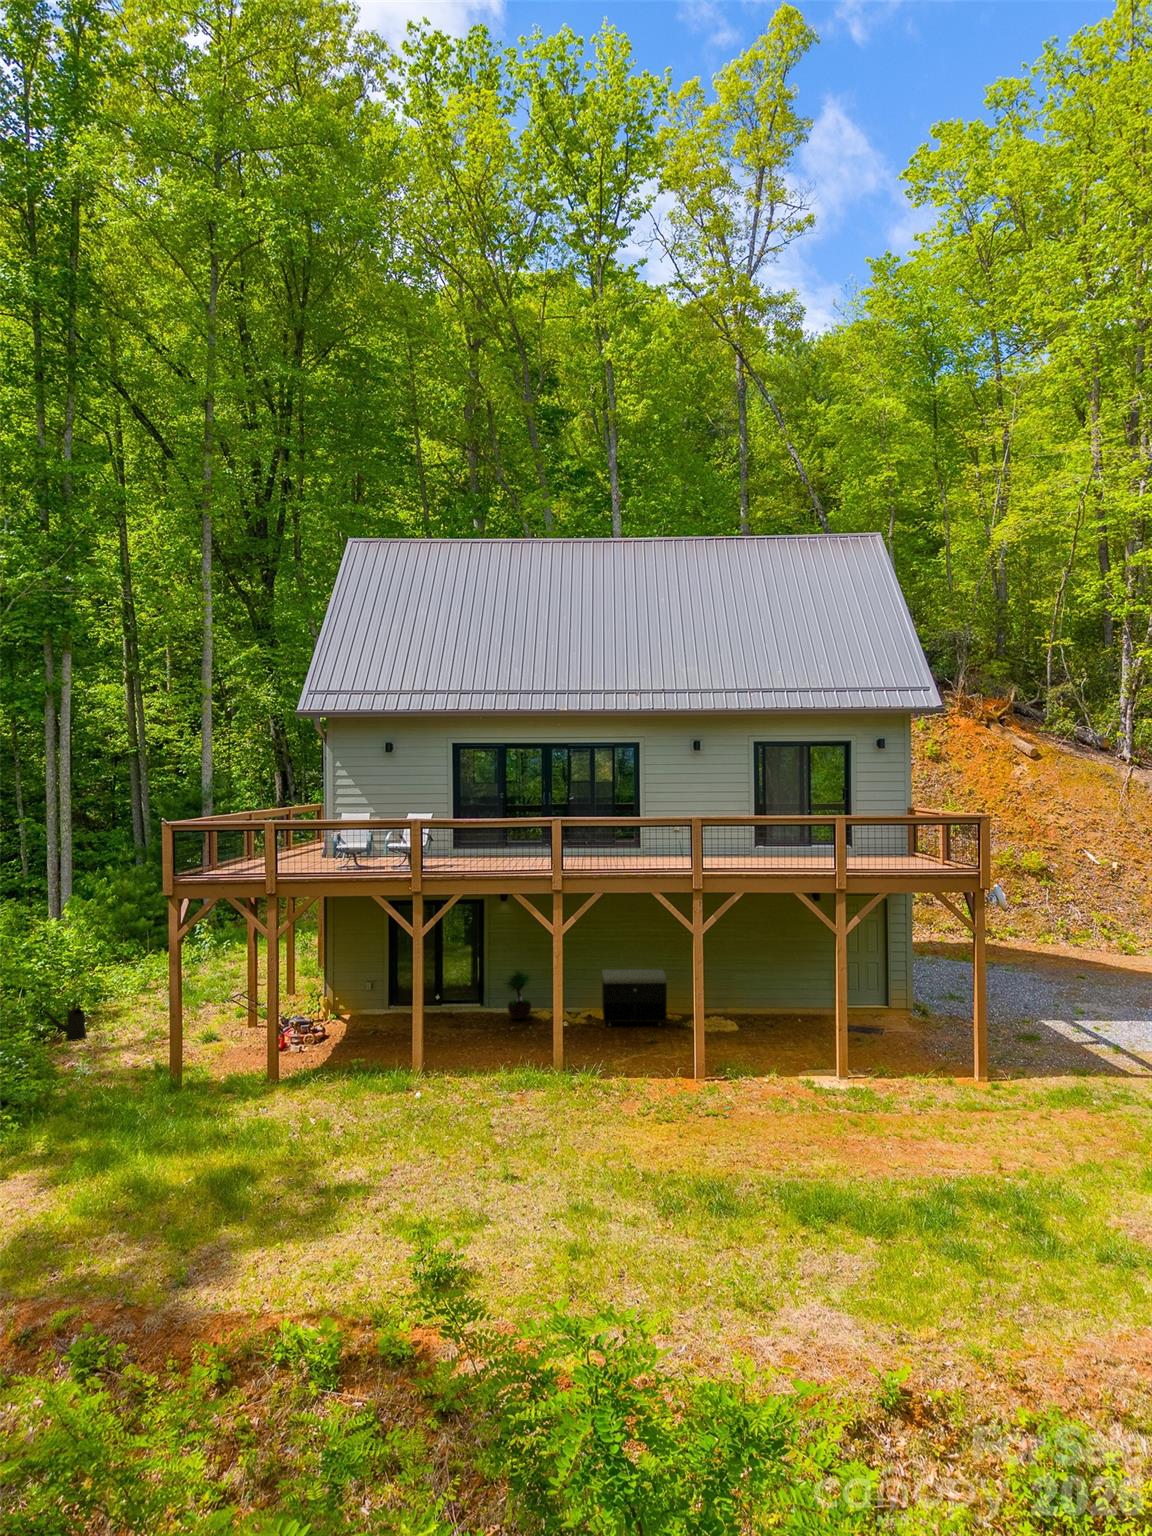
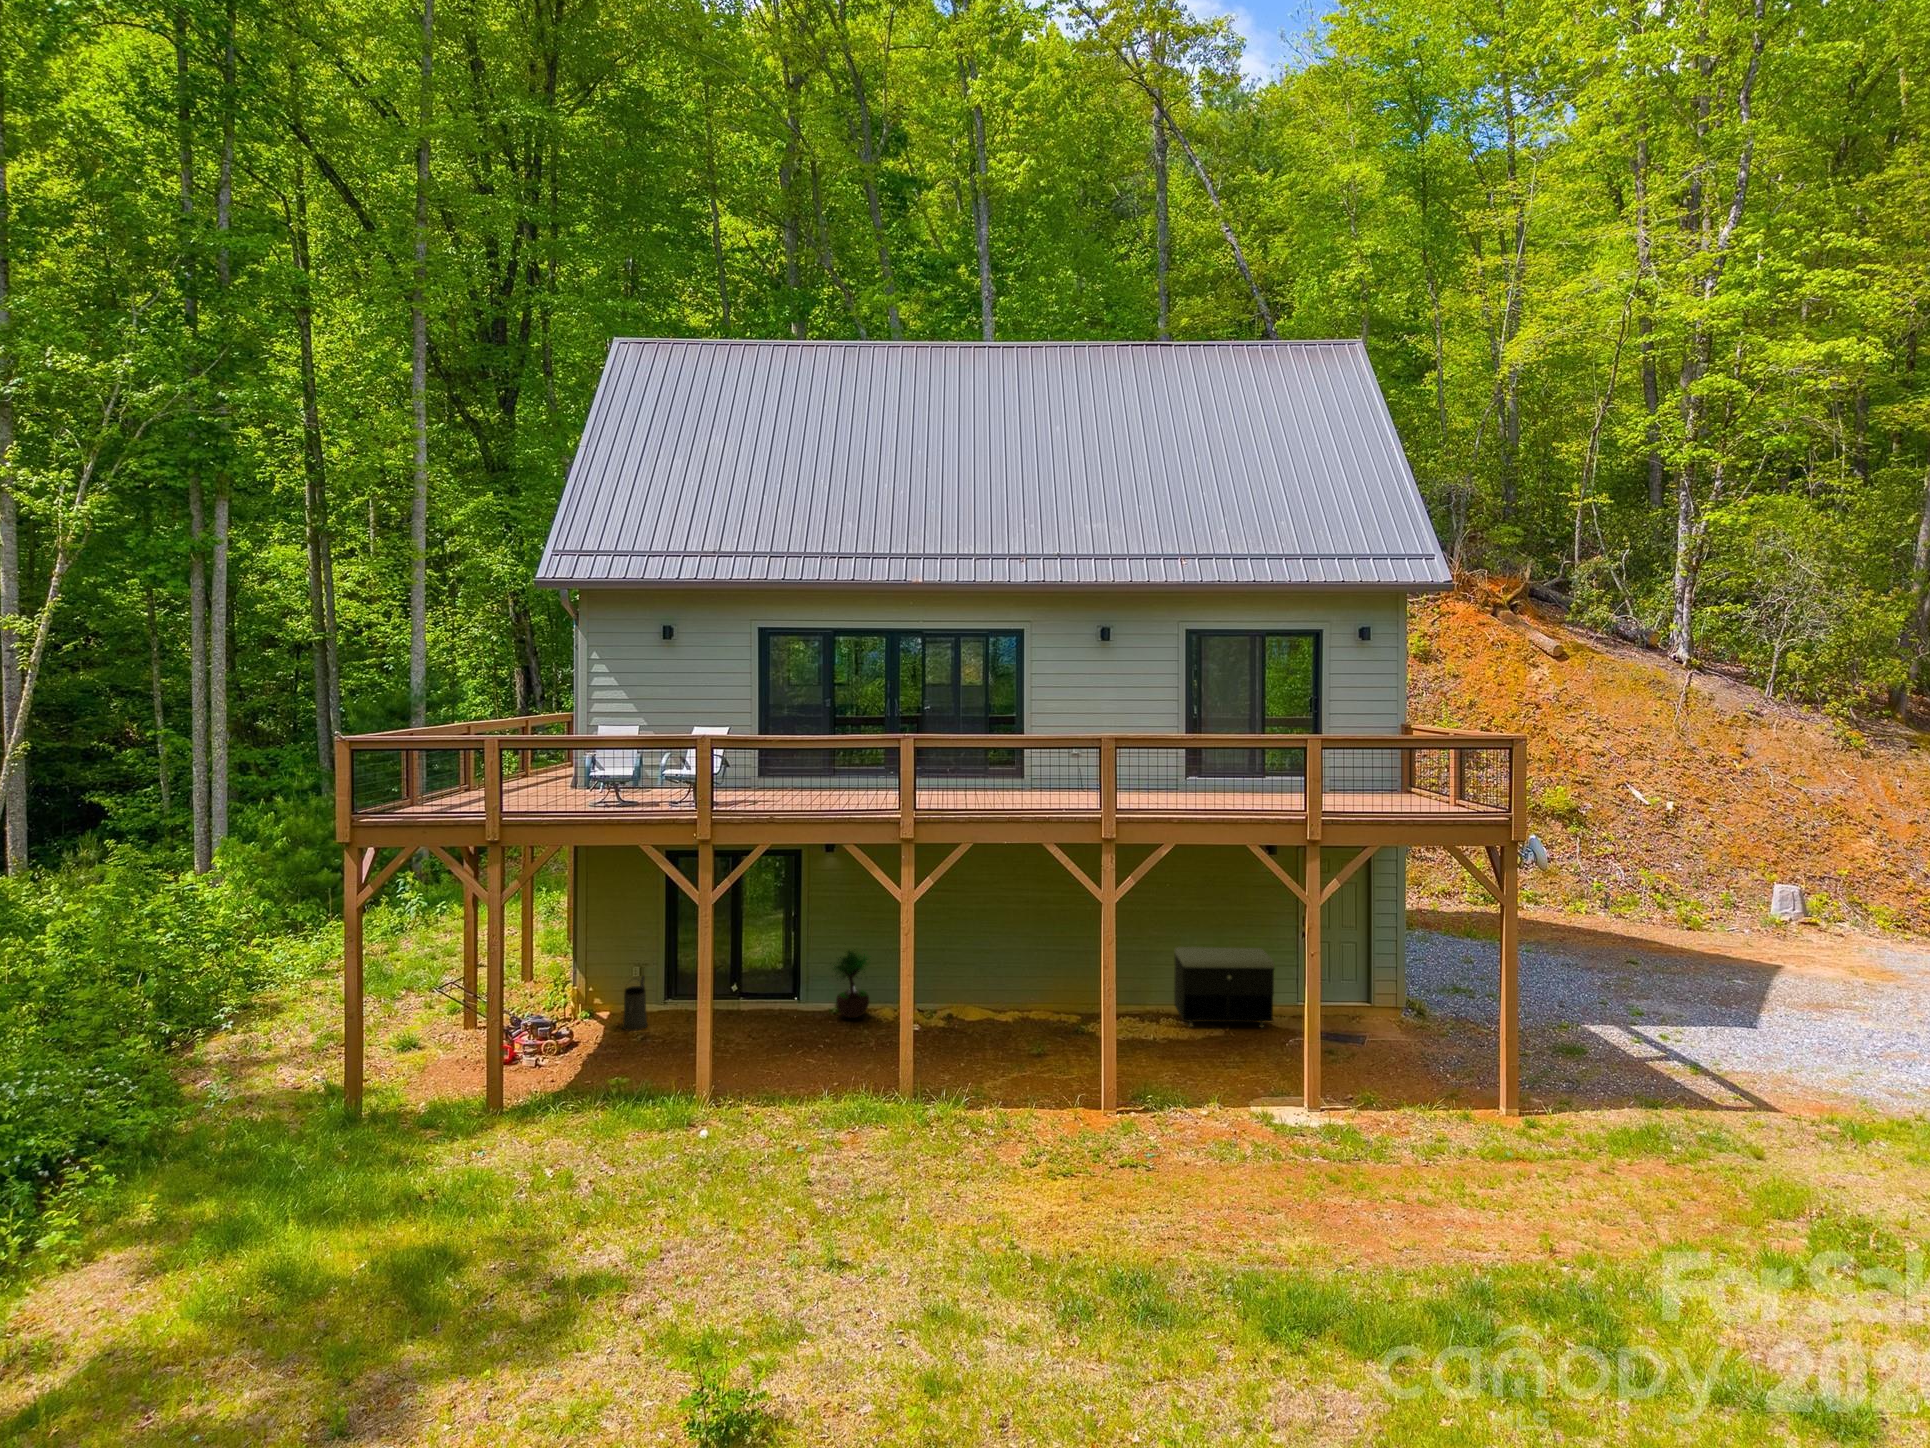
storage bench: present [602,969,667,1026] -> present [1174,947,1275,1027]
watering can: present [44,1002,89,1041] -> present [622,976,648,1031]

